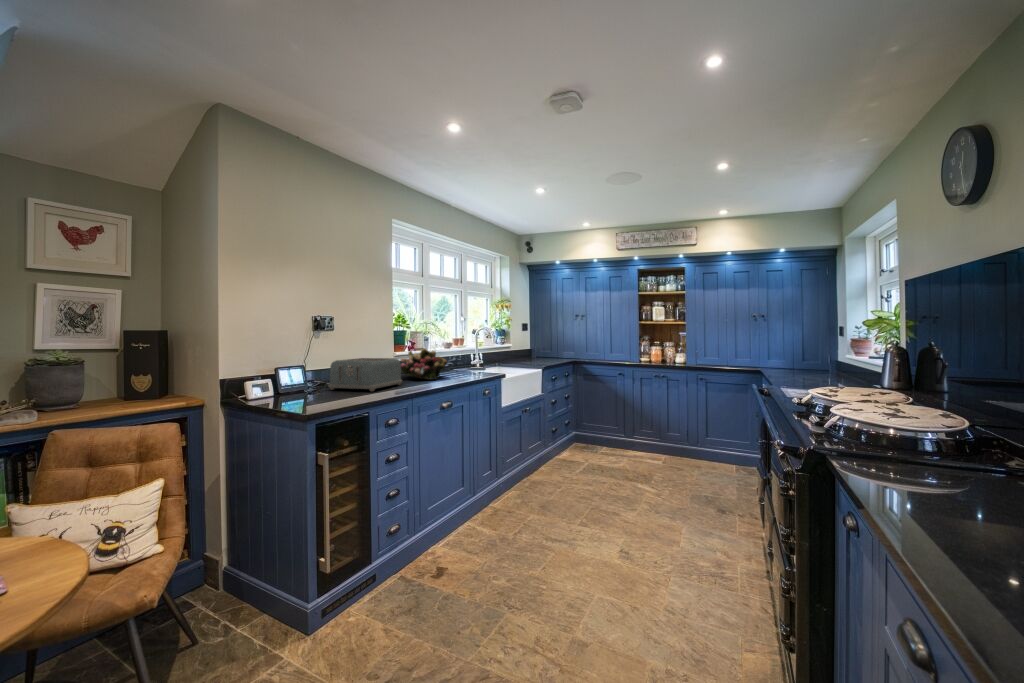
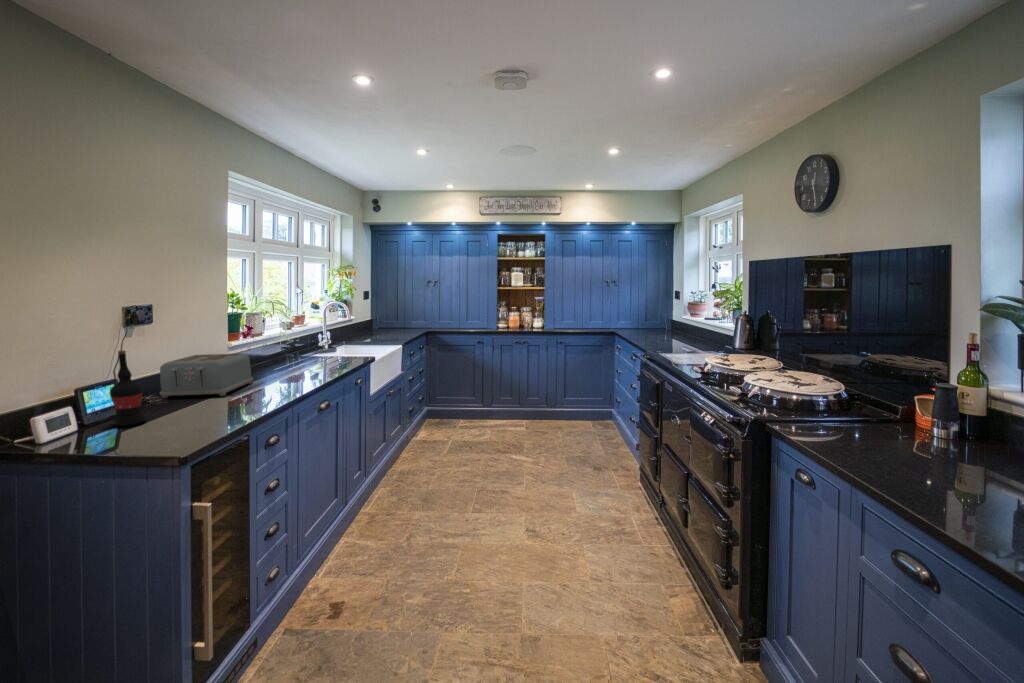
wine bottle: none [280,342,304,404] -> present [110,350,146,426]
flower arrangement: present [401,348,448,380] -> none [237,336,303,373]

